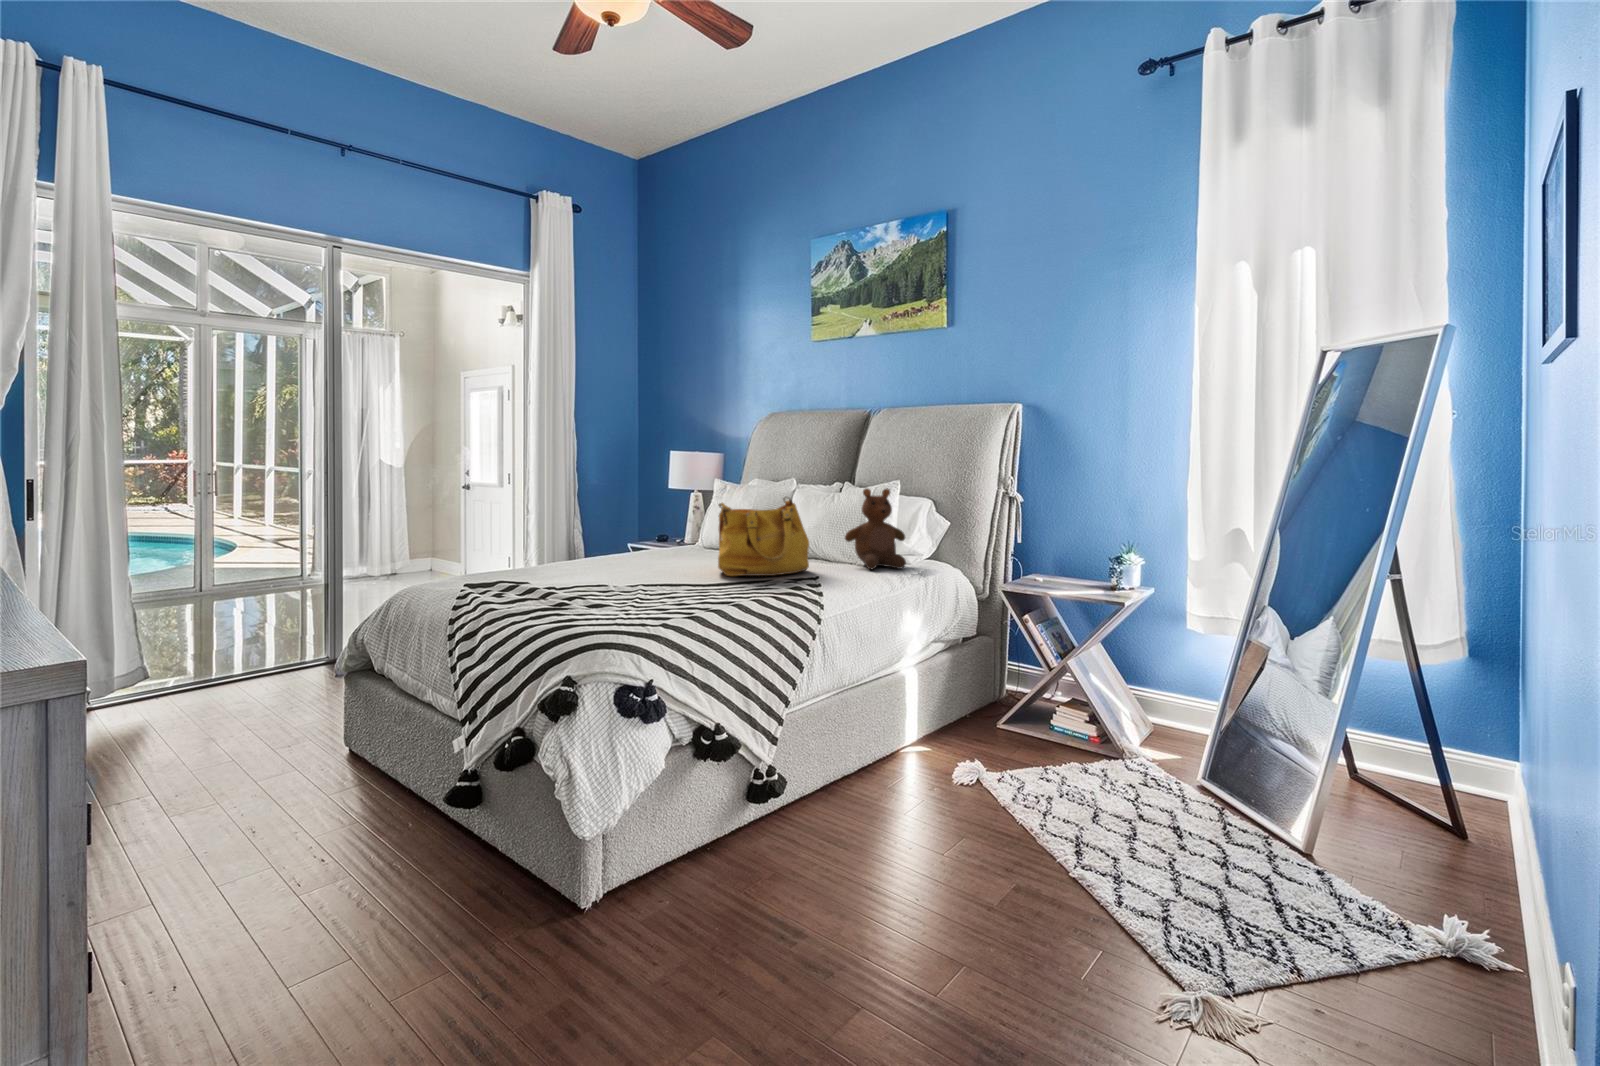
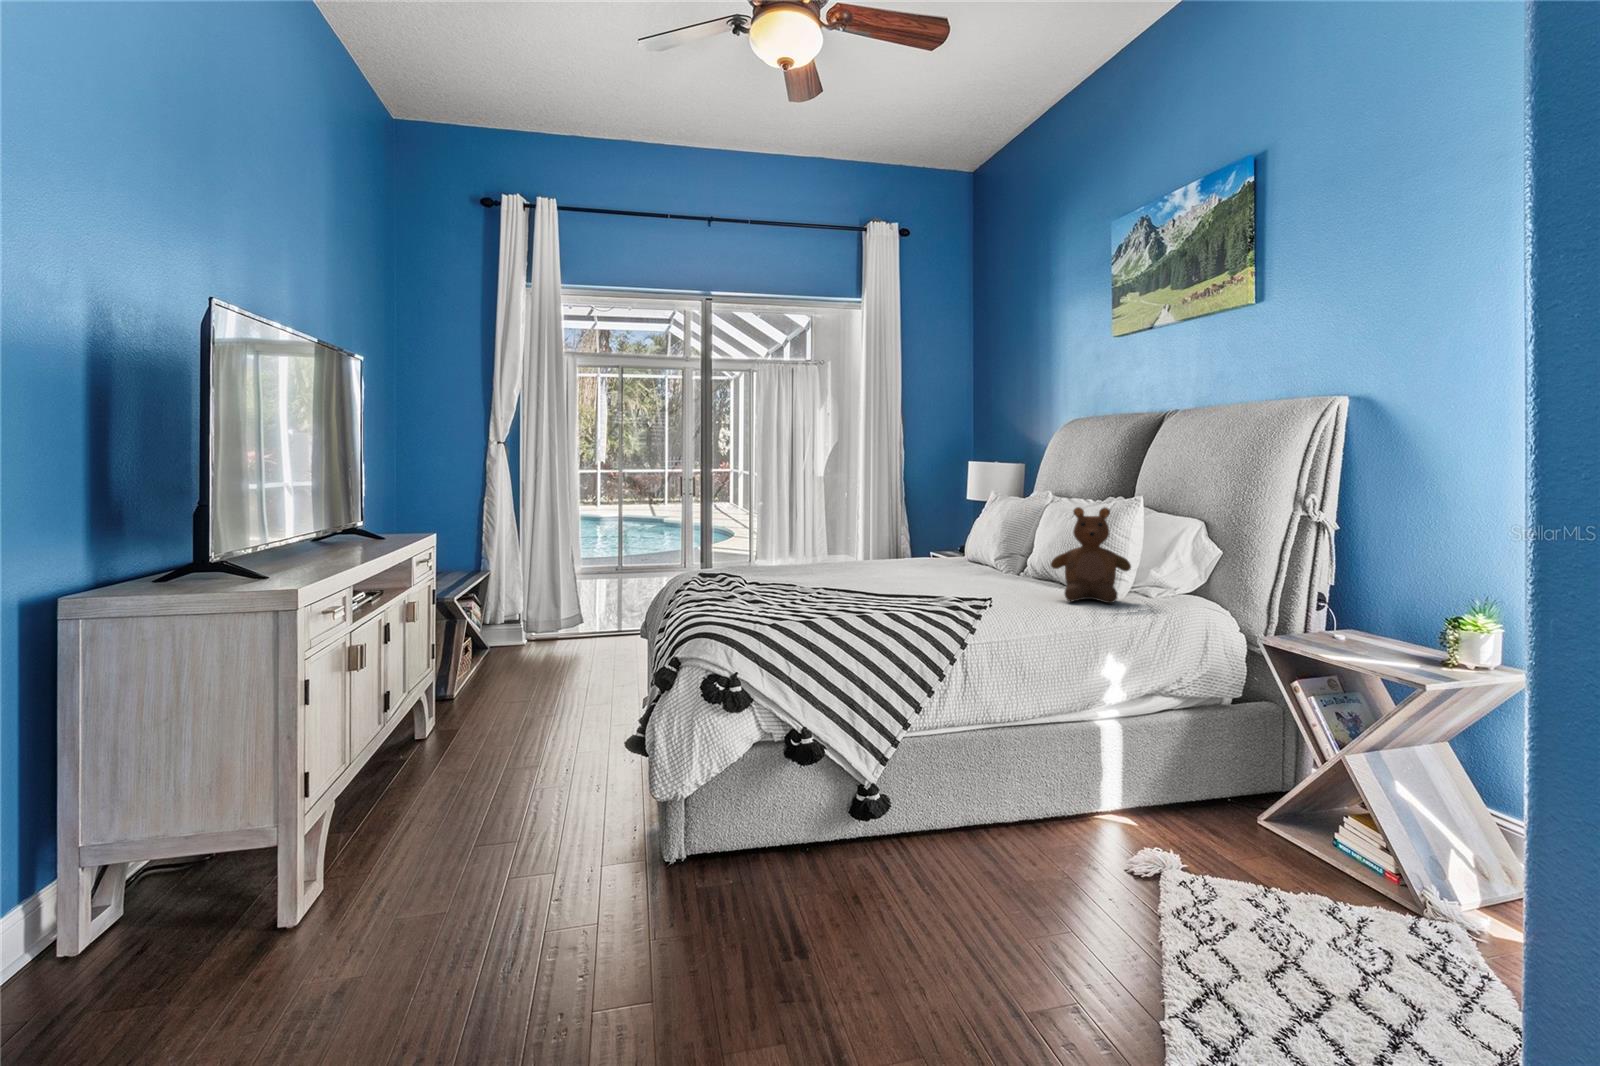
handbag: present [718,498,809,576] -> none [888,515,995,599]

